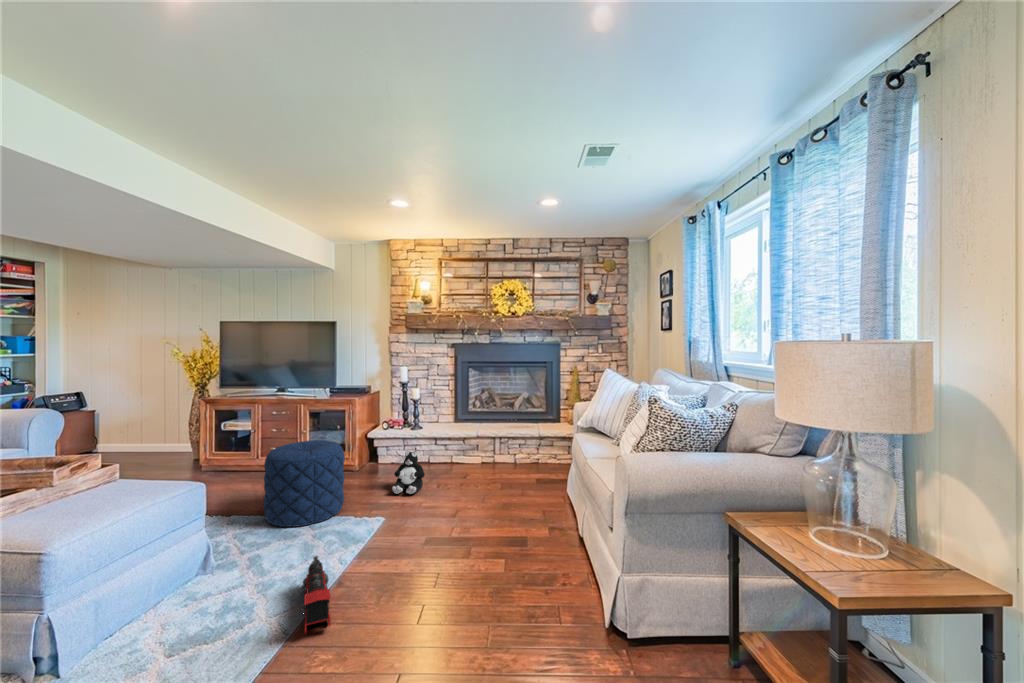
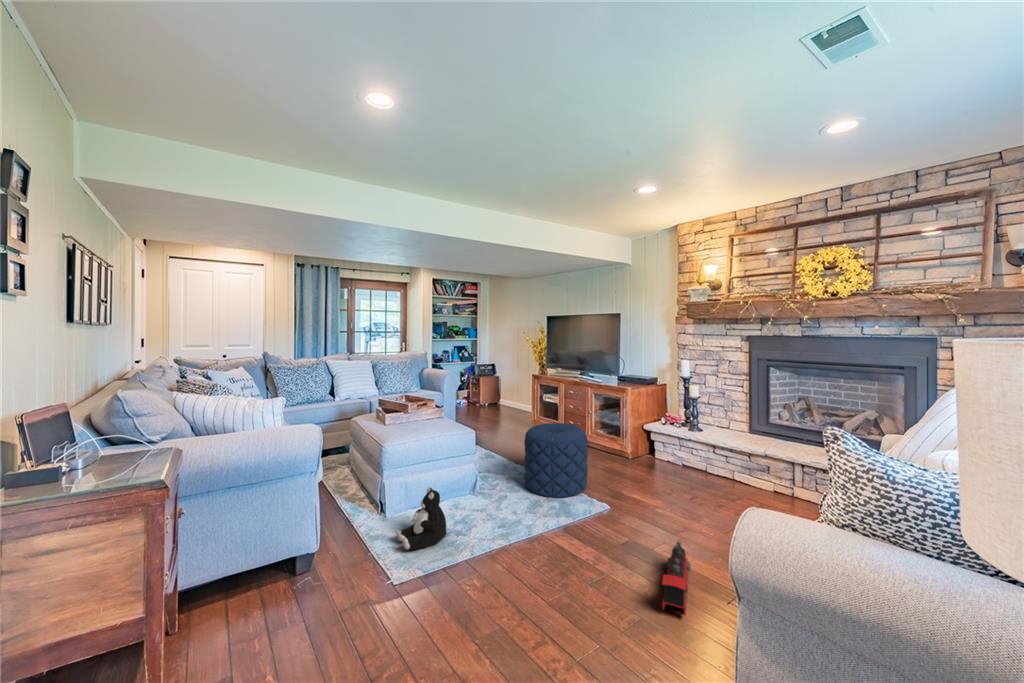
plush toy: present [392,451,425,494] -> present [396,488,446,550]
toy train: present [303,556,331,633] -> present [662,542,691,615]

